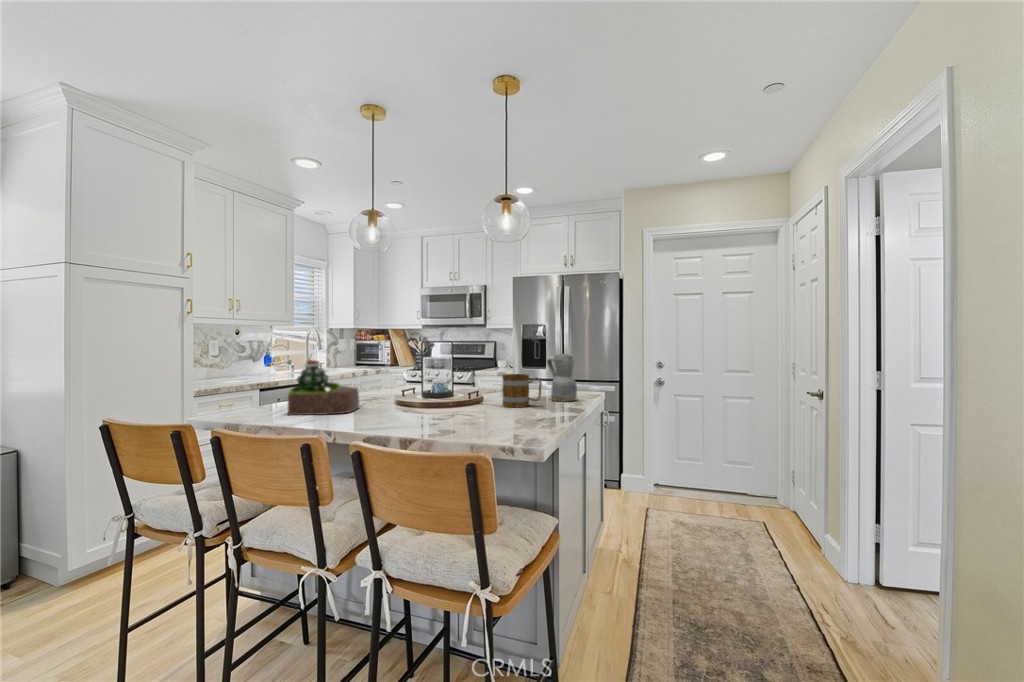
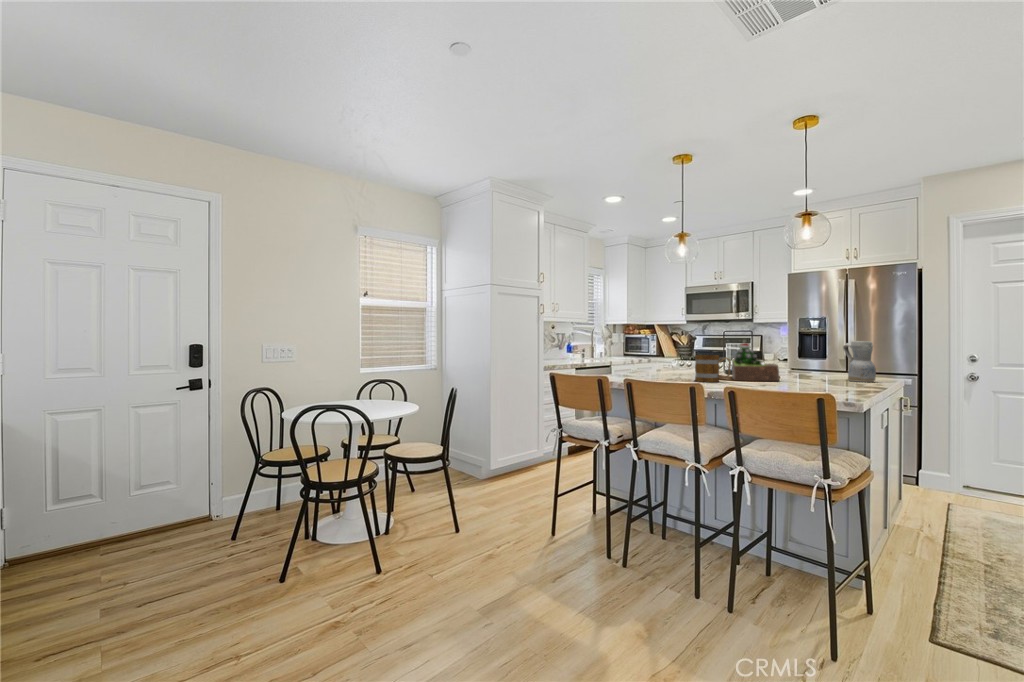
succulent plant: present [288,360,359,415] -> present [732,343,779,381]
mug: present [502,374,542,408] -> present [695,355,731,382]

